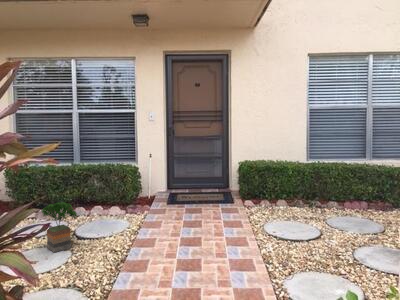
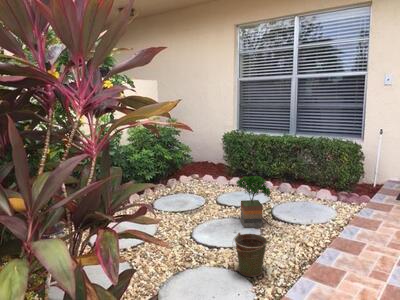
bucket: none [57,250,89,288] -> present [234,233,267,277]

